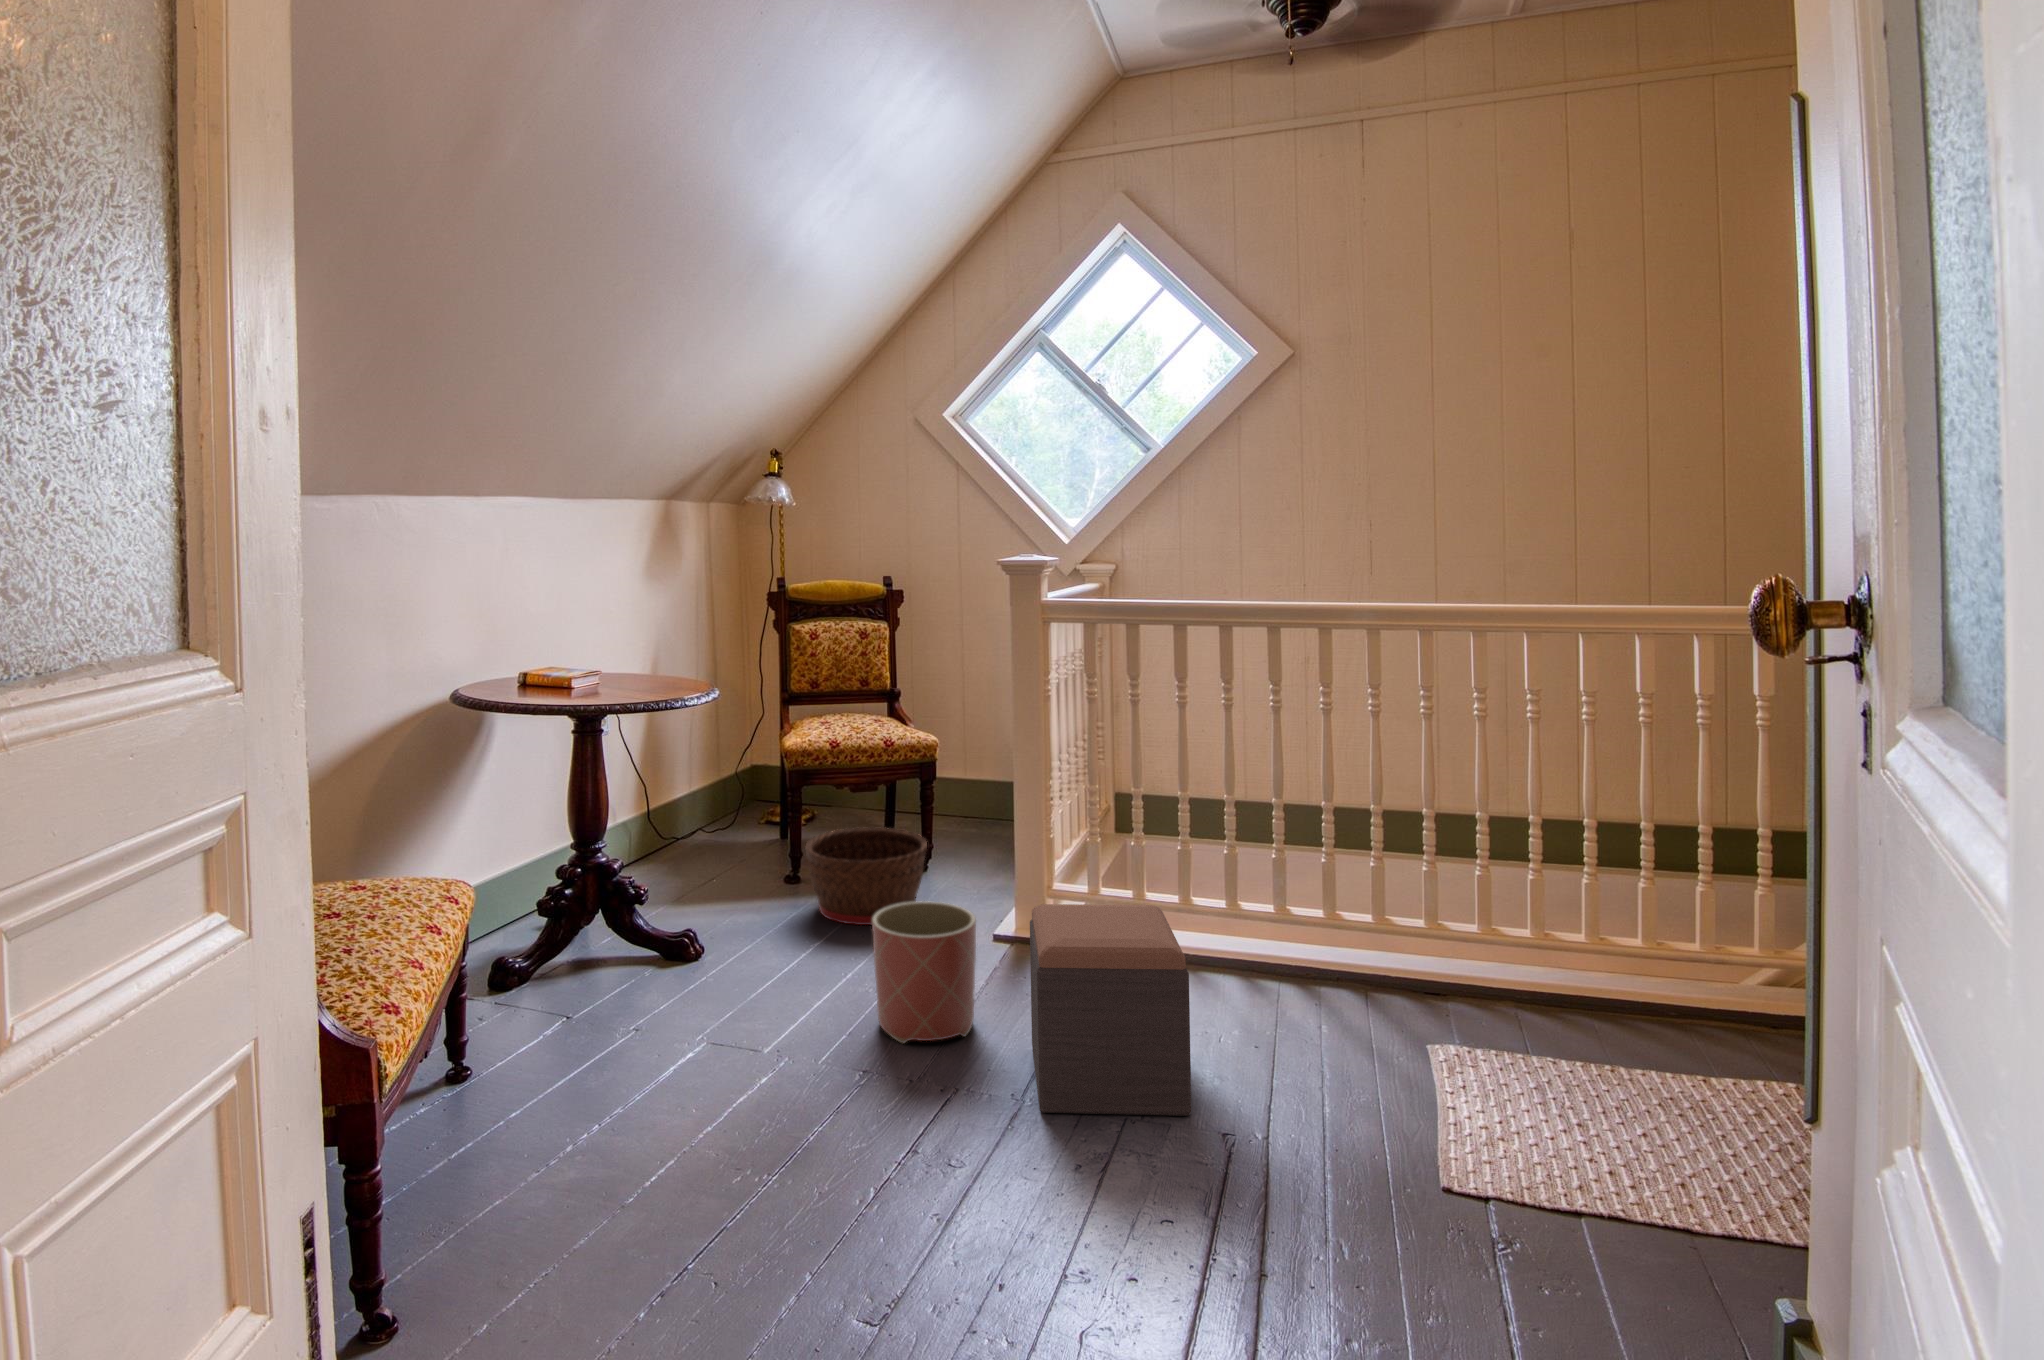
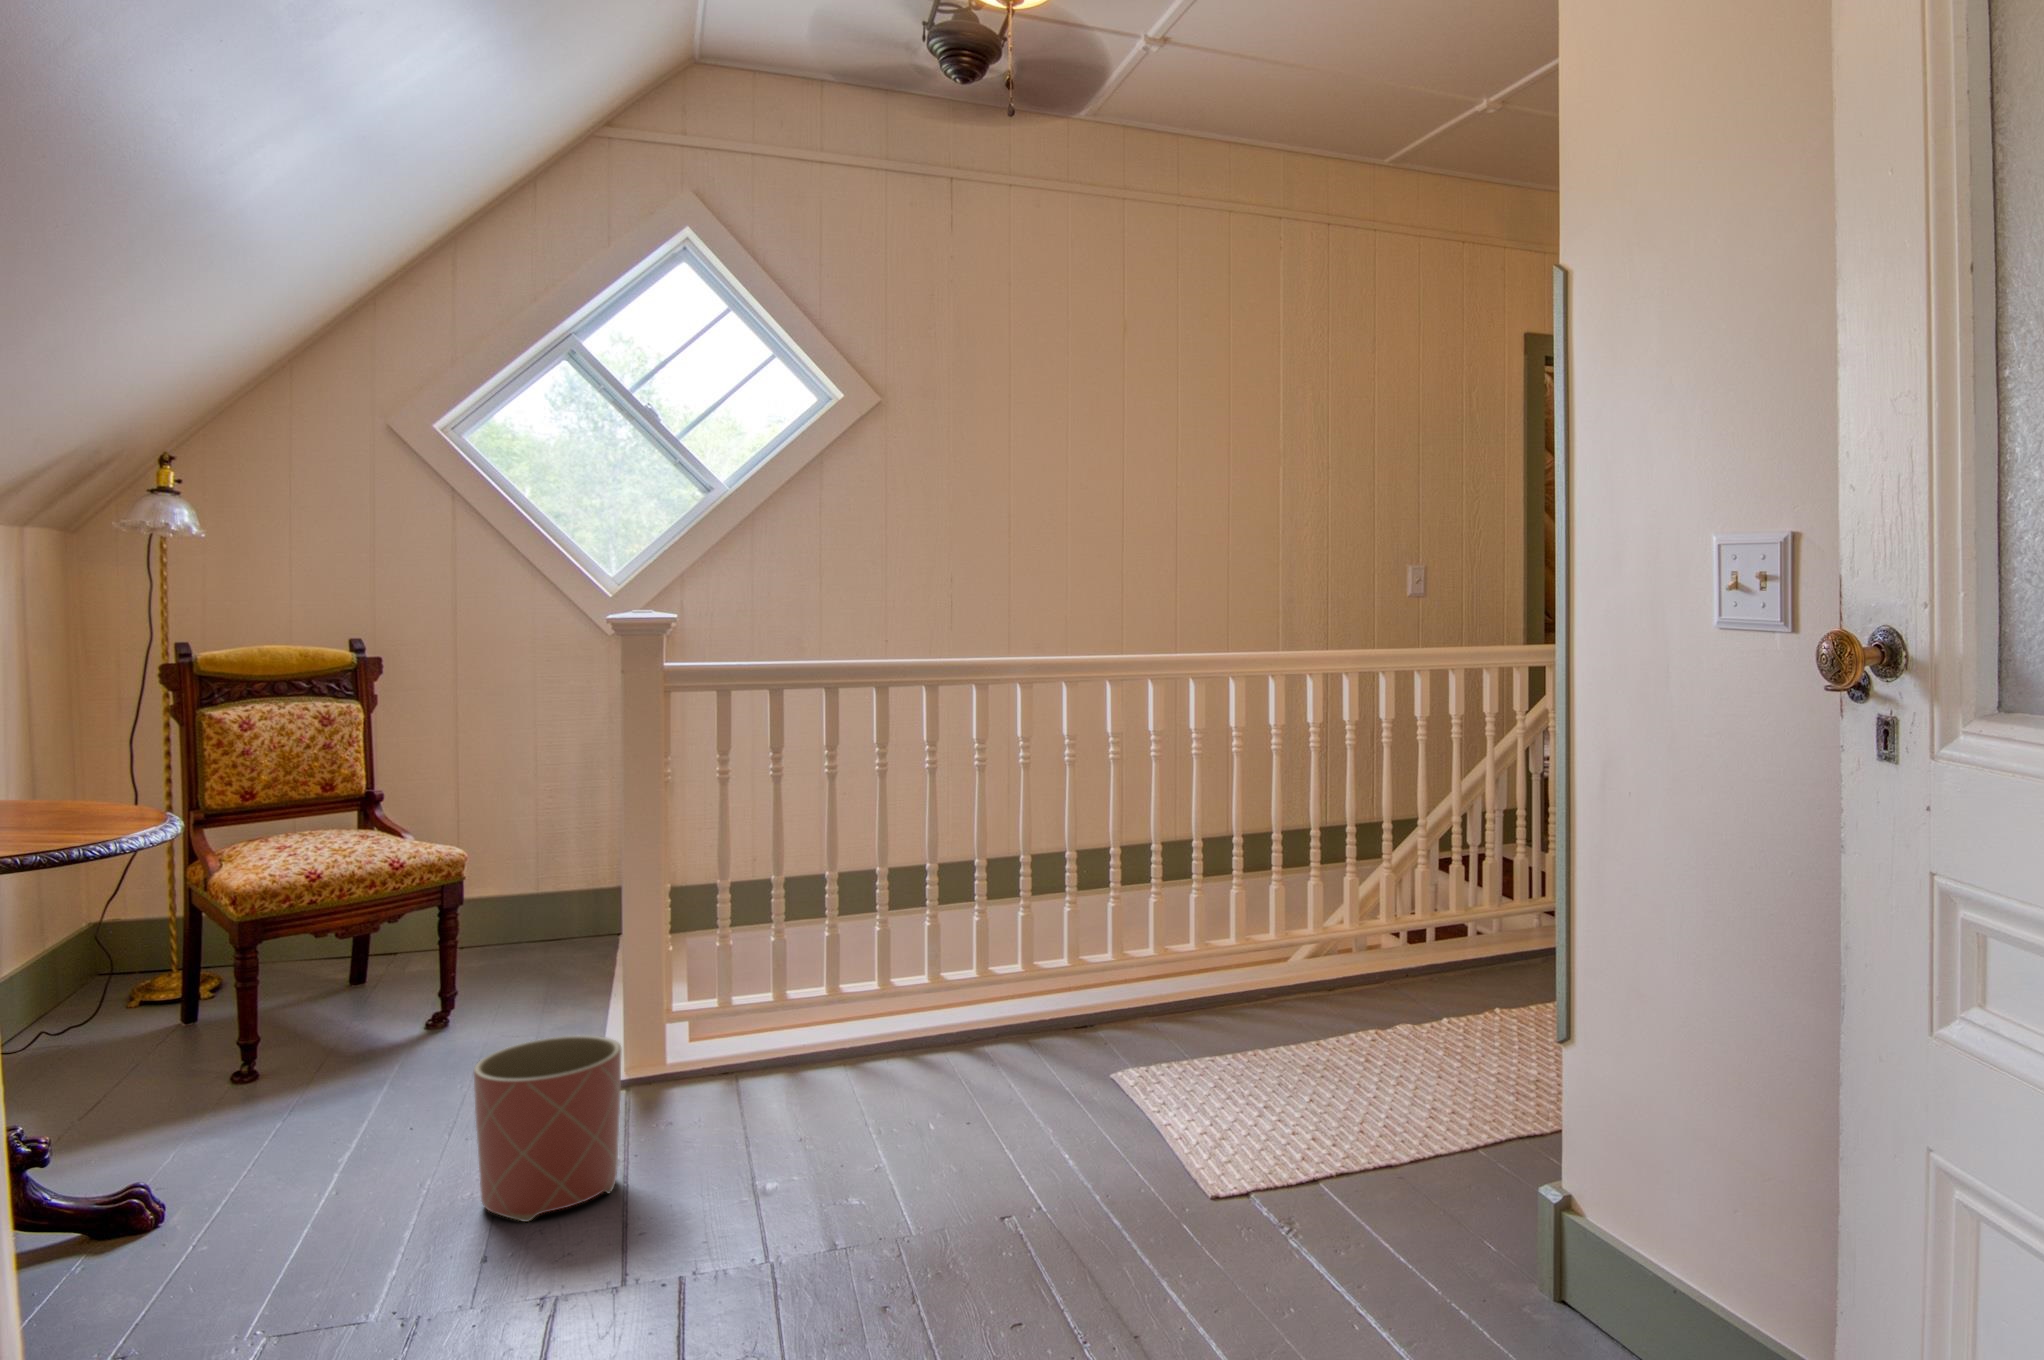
basket: present [806,827,927,925] -> none [286,976,482,1117]
footstool: present [1030,904,1191,1116] -> none [699,981,909,1237]

